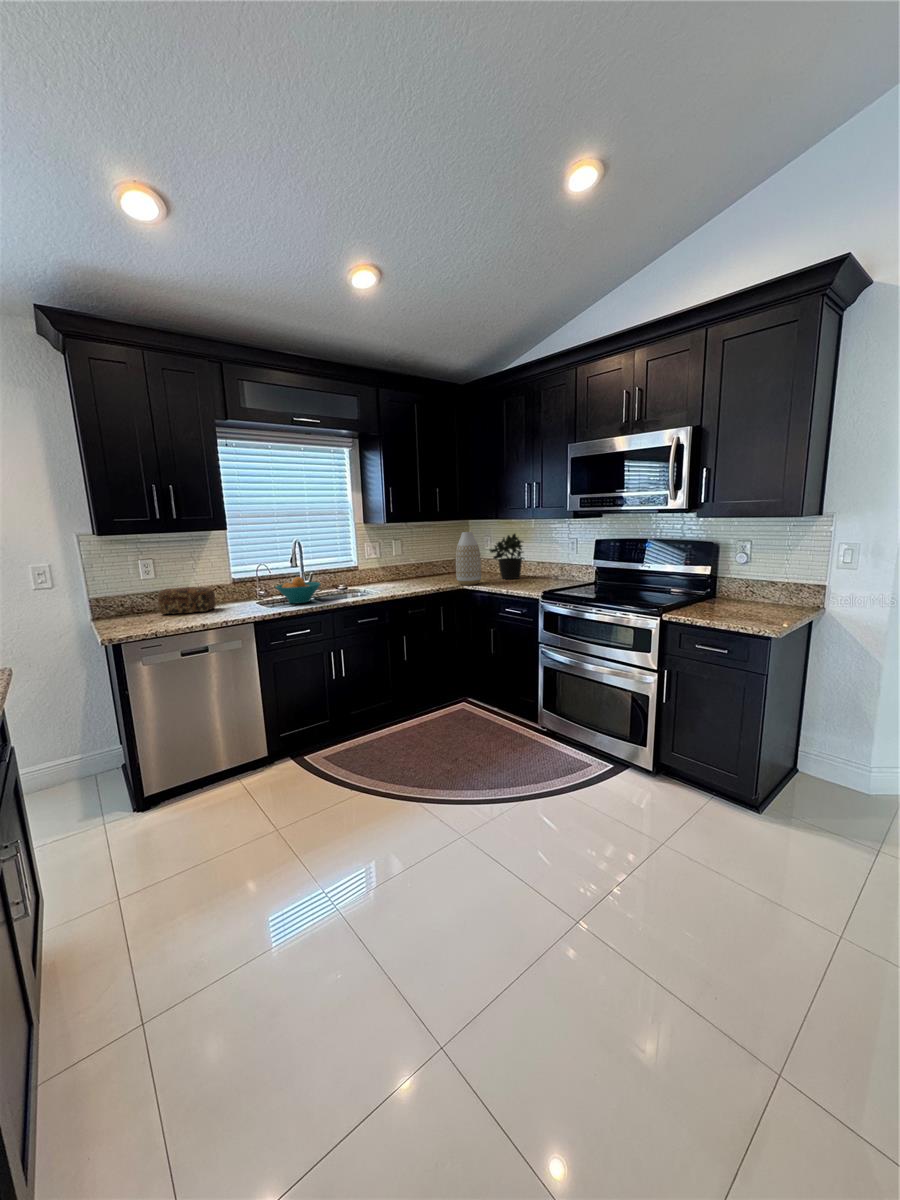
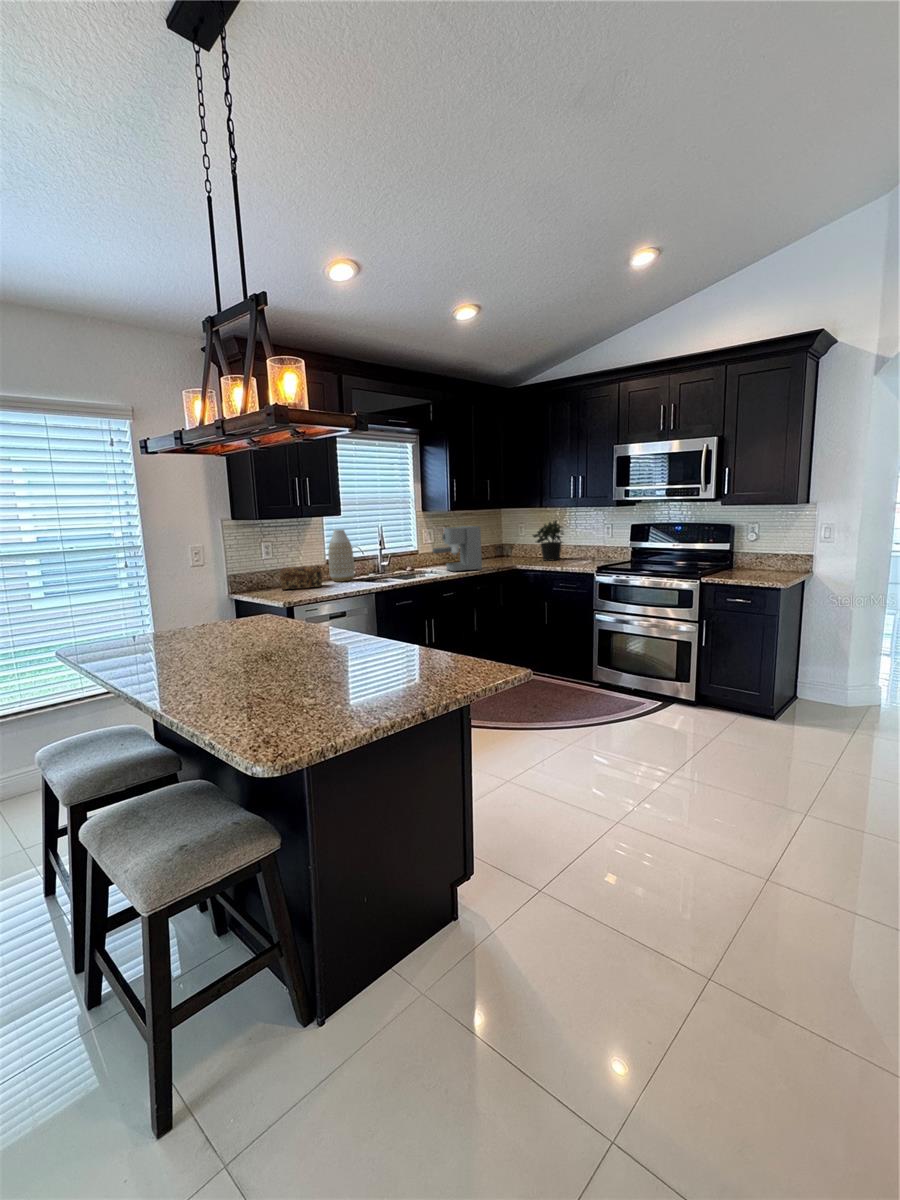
vase: present [456,532,481,585] -> present [328,530,355,582]
coffee maker: none [360,540,416,593] -> present [433,526,482,572]
fruit bowl: present [276,577,321,603] -> none [371,557,409,580]

